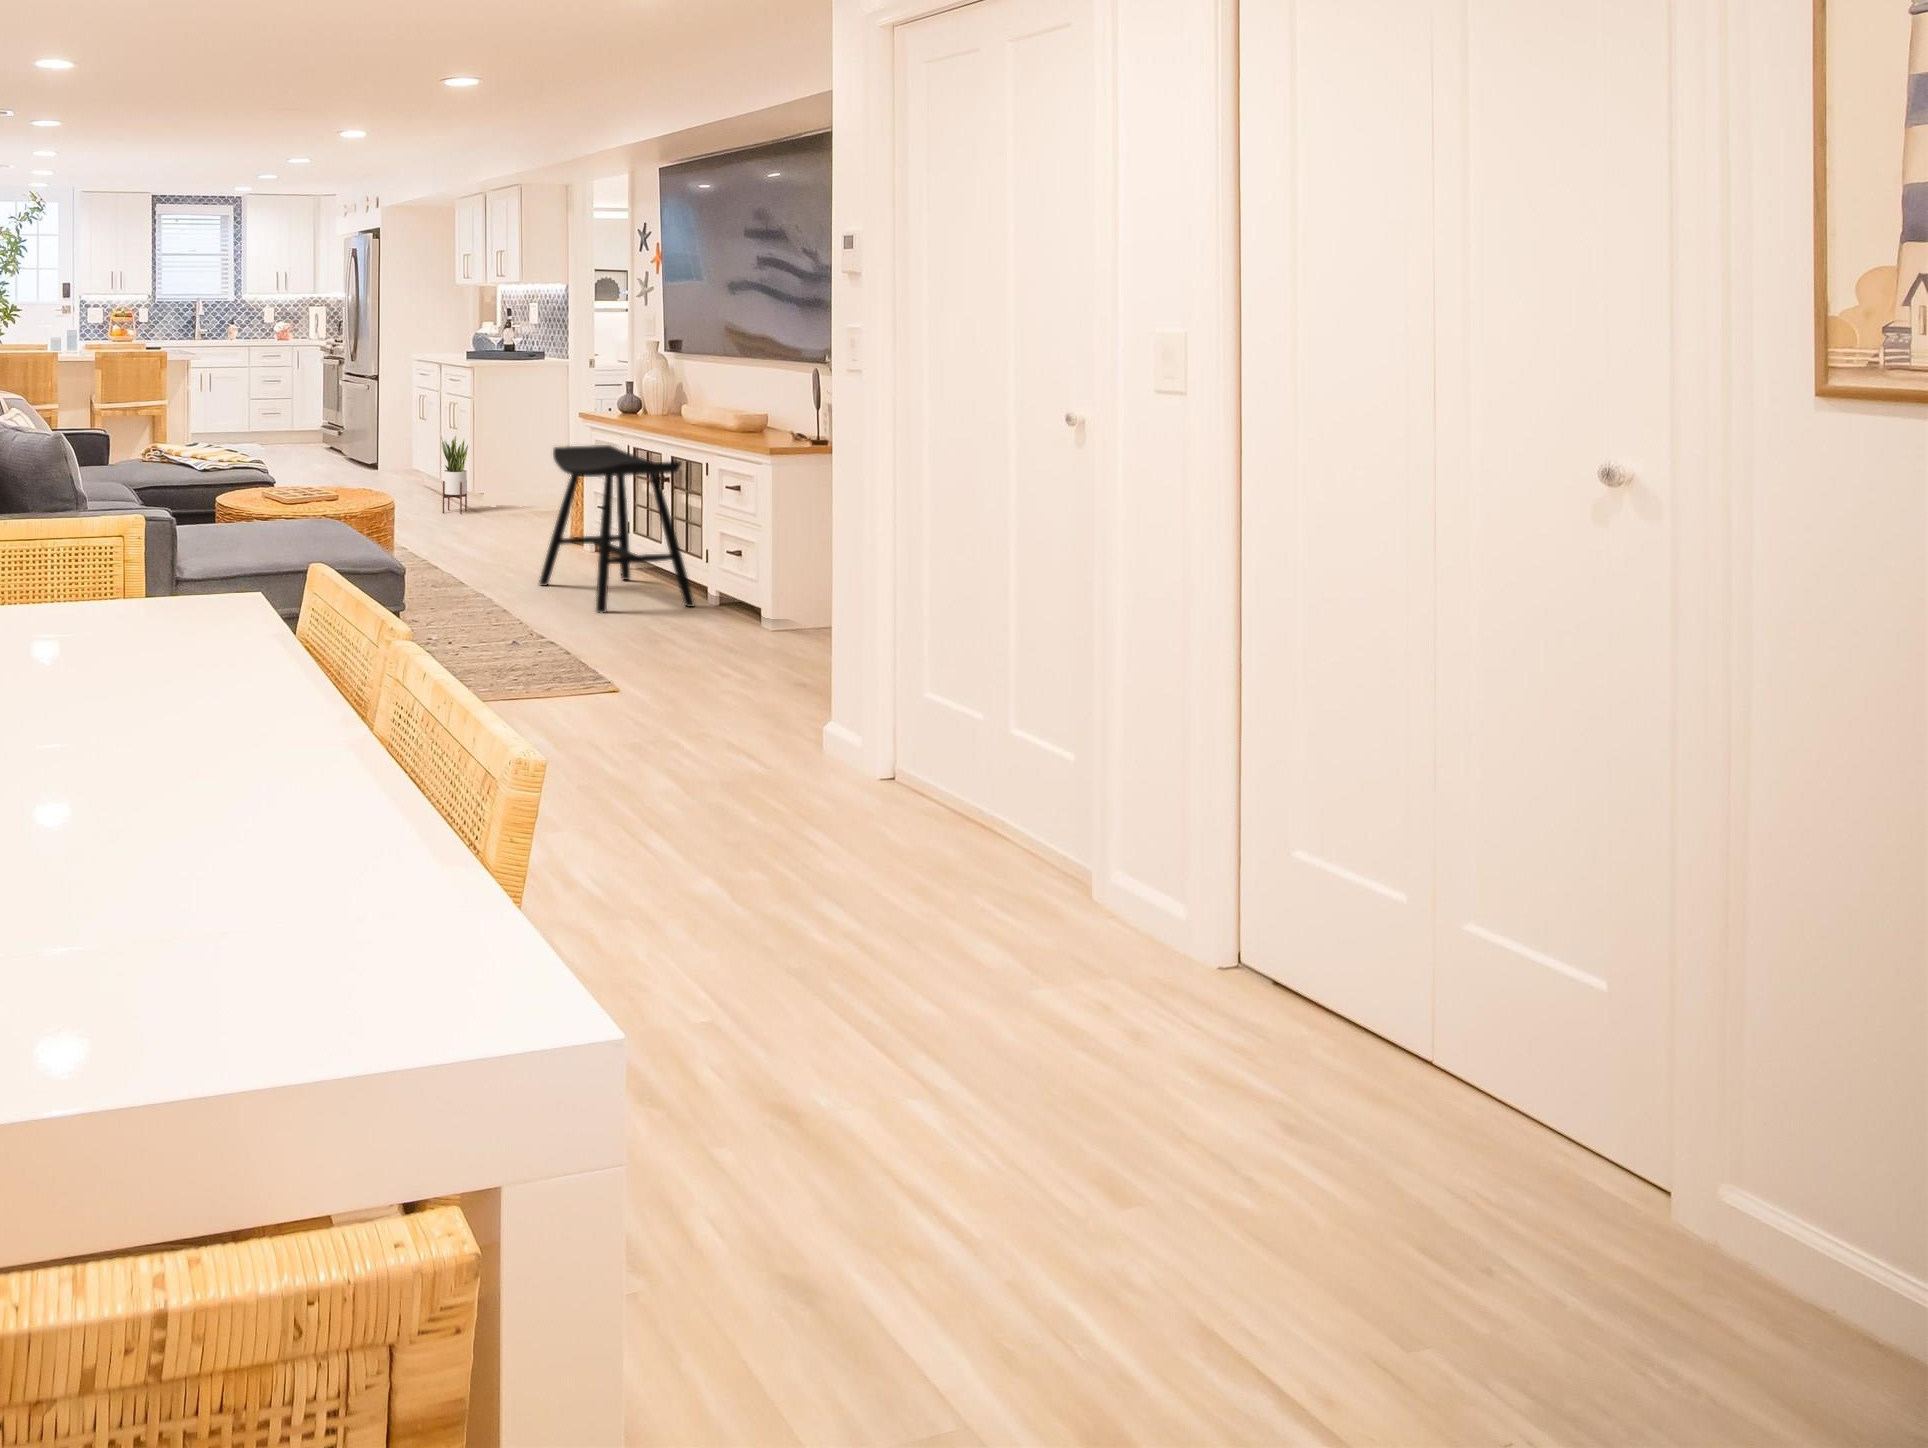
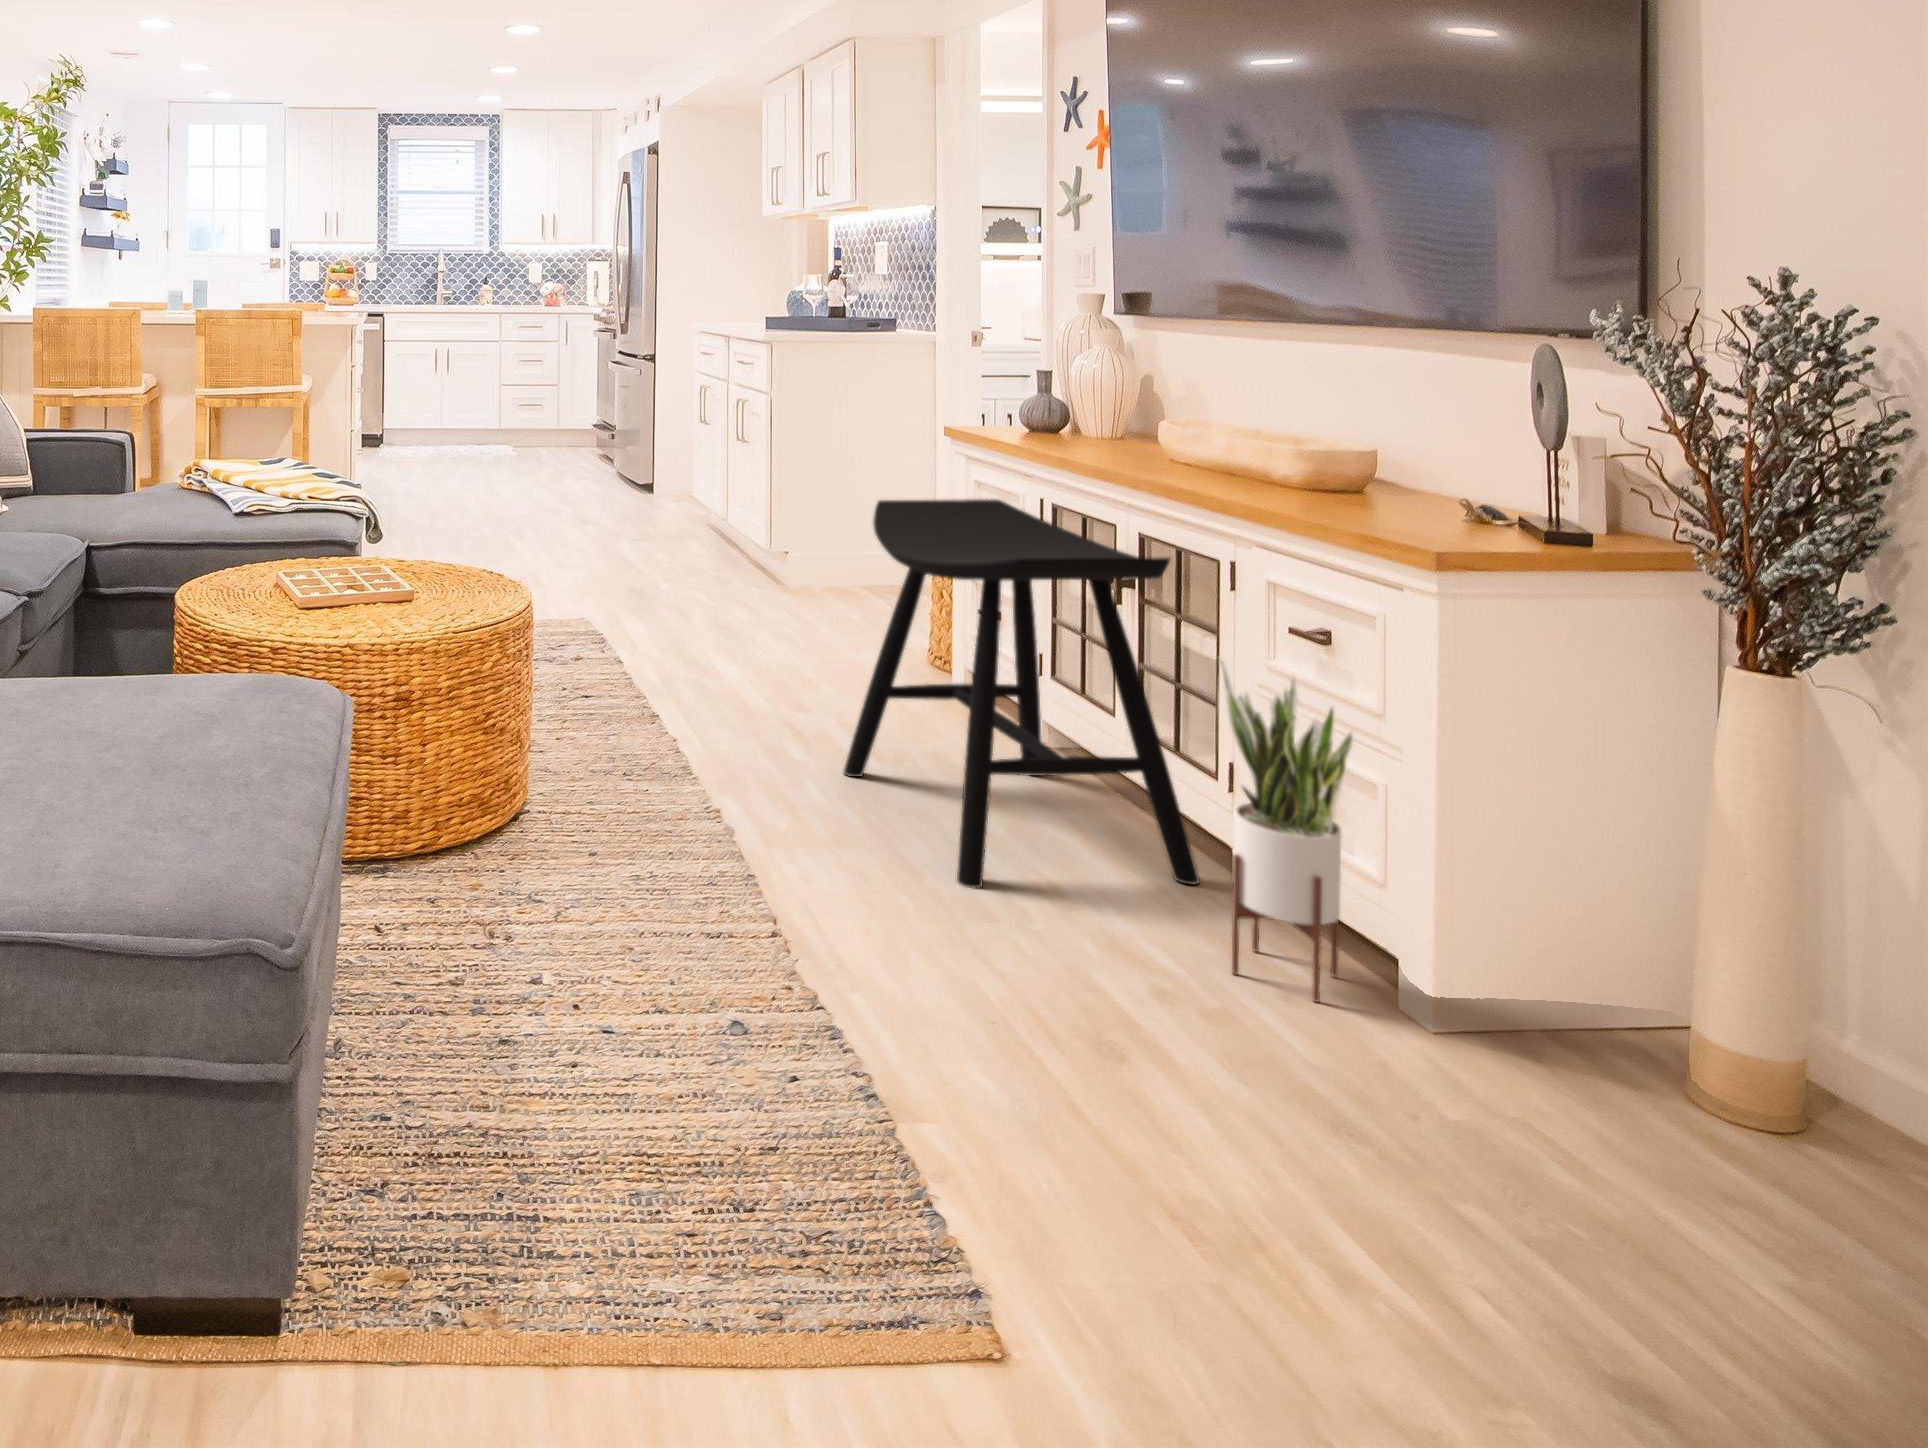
potted plant: present [440,432,468,514] -> present [1220,658,1353,1002]

